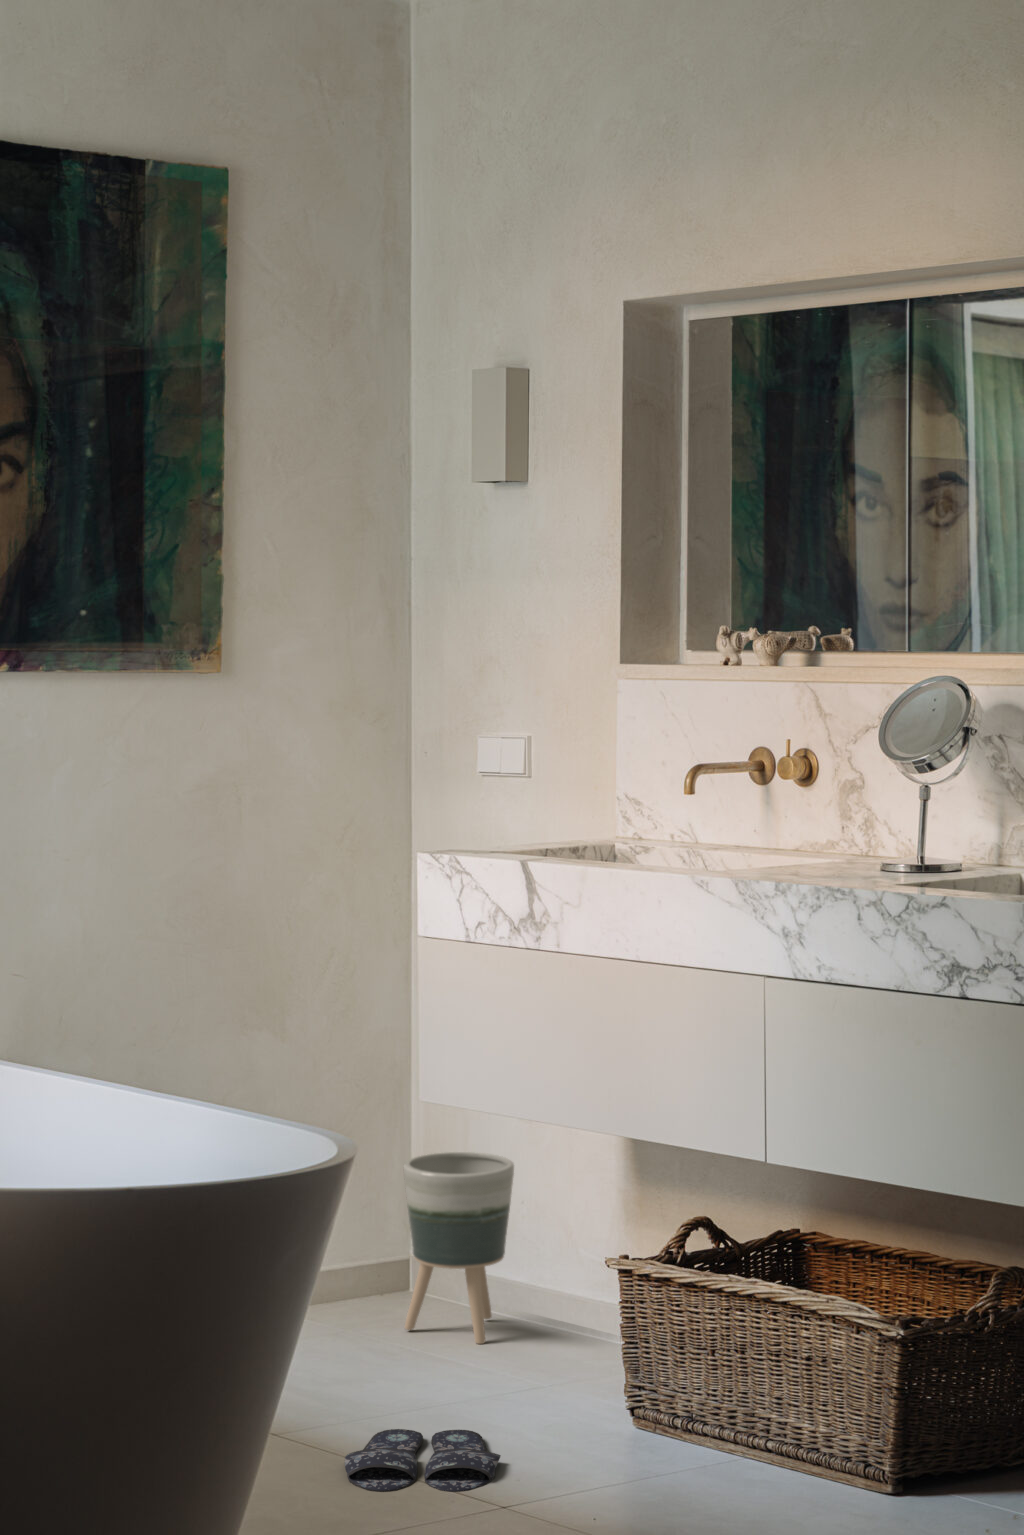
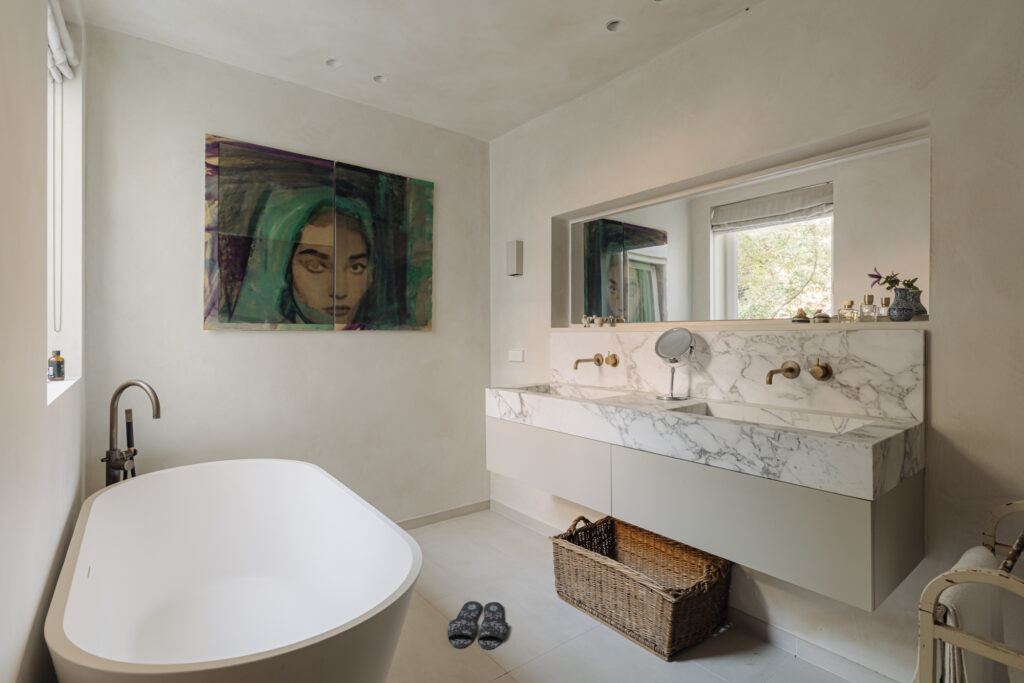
planter: present [404,1152,514,1344] -> none [485,478,520,544]

